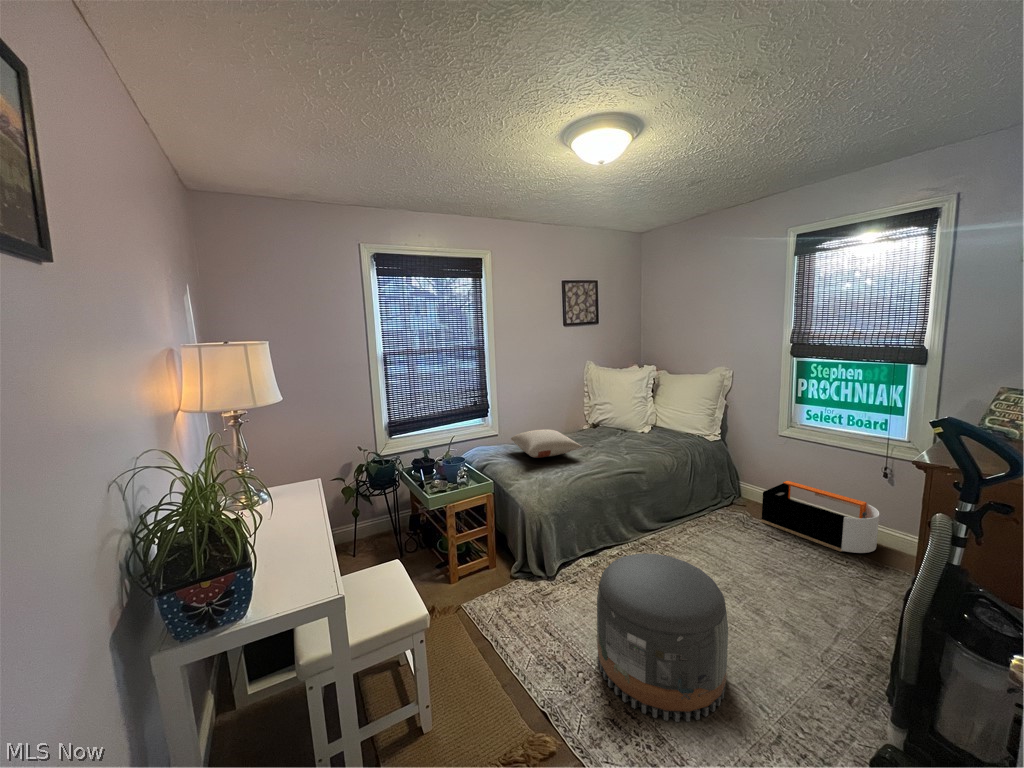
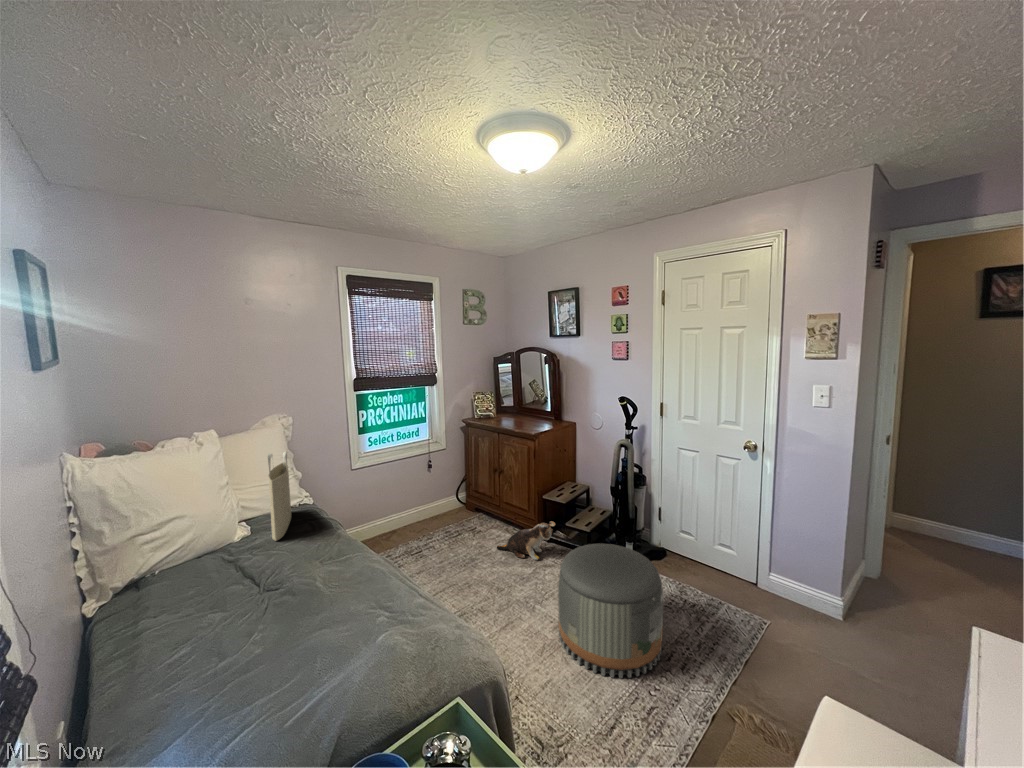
tote bag: none [629,387,672,439] -> present [268,452,291,541]
pillow: present [511,430,582,458] -> none [197,564,364,681]
storage bin: present [761,481,879,553] -> none [373,490,450,548]
plush toy: none [802,581,840,634] -> present [497,521,555,560]

